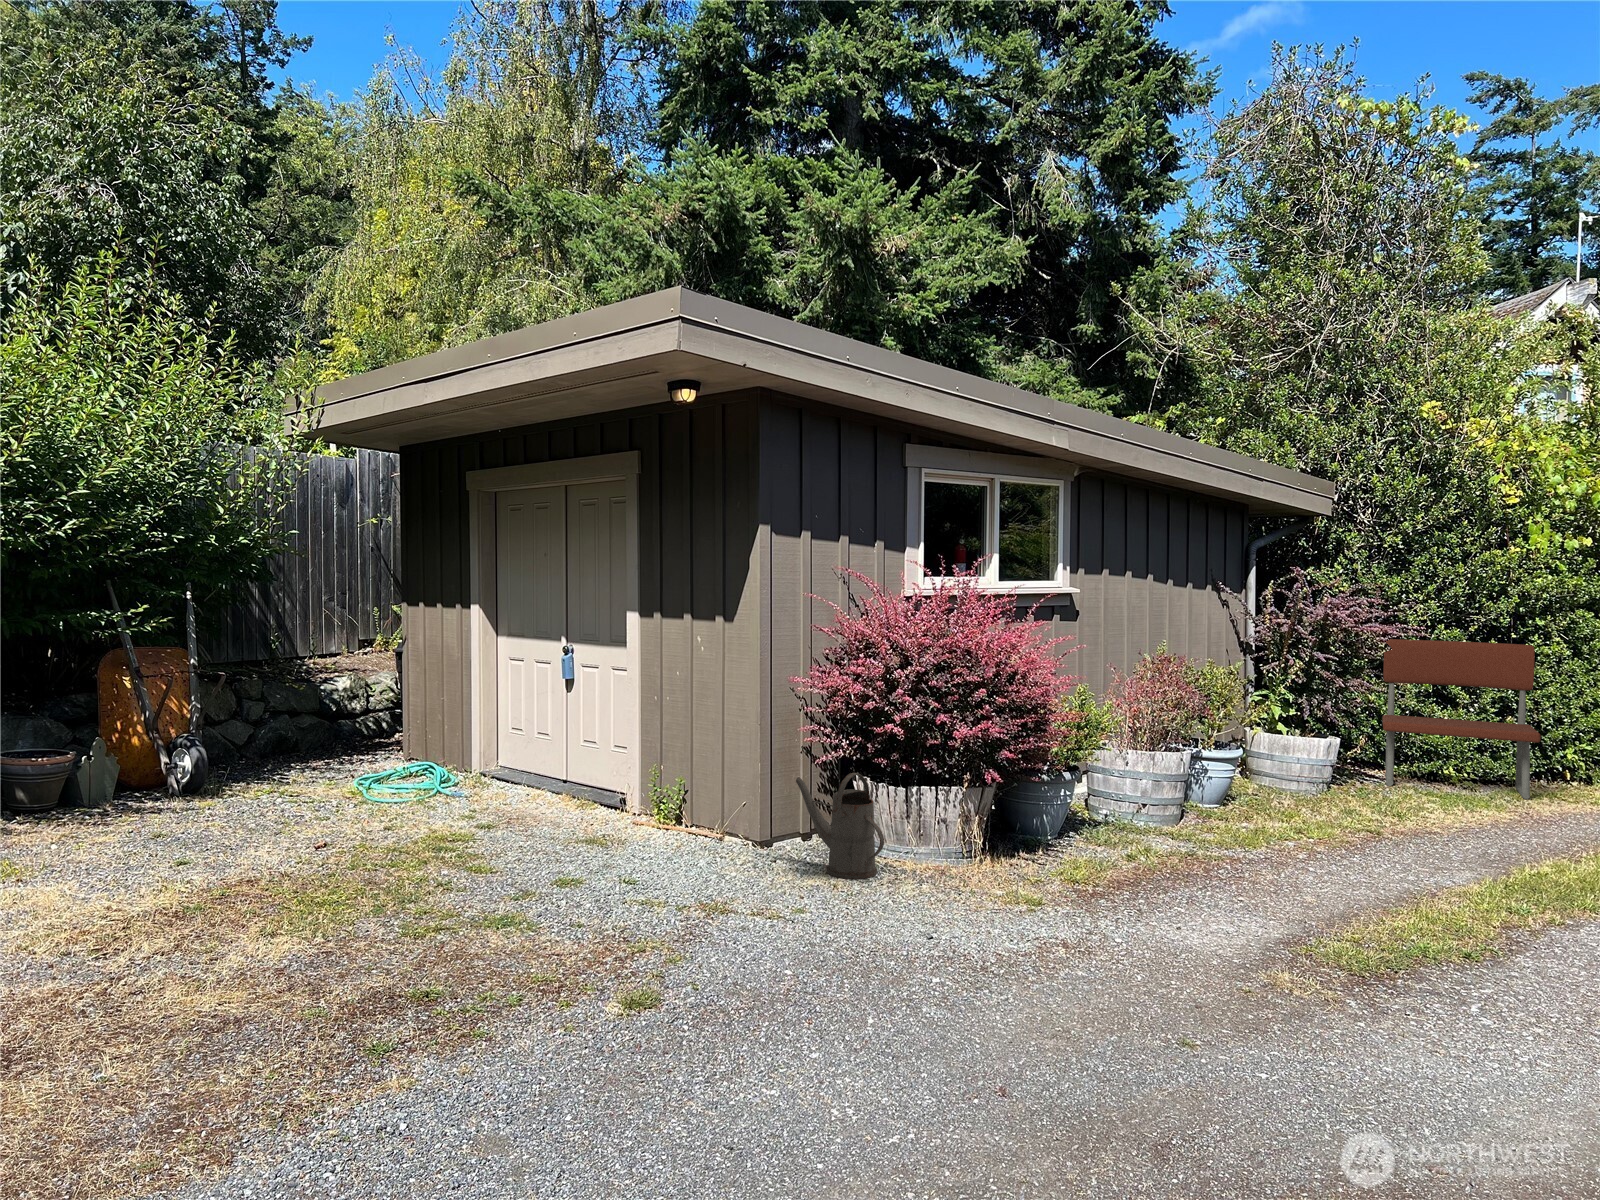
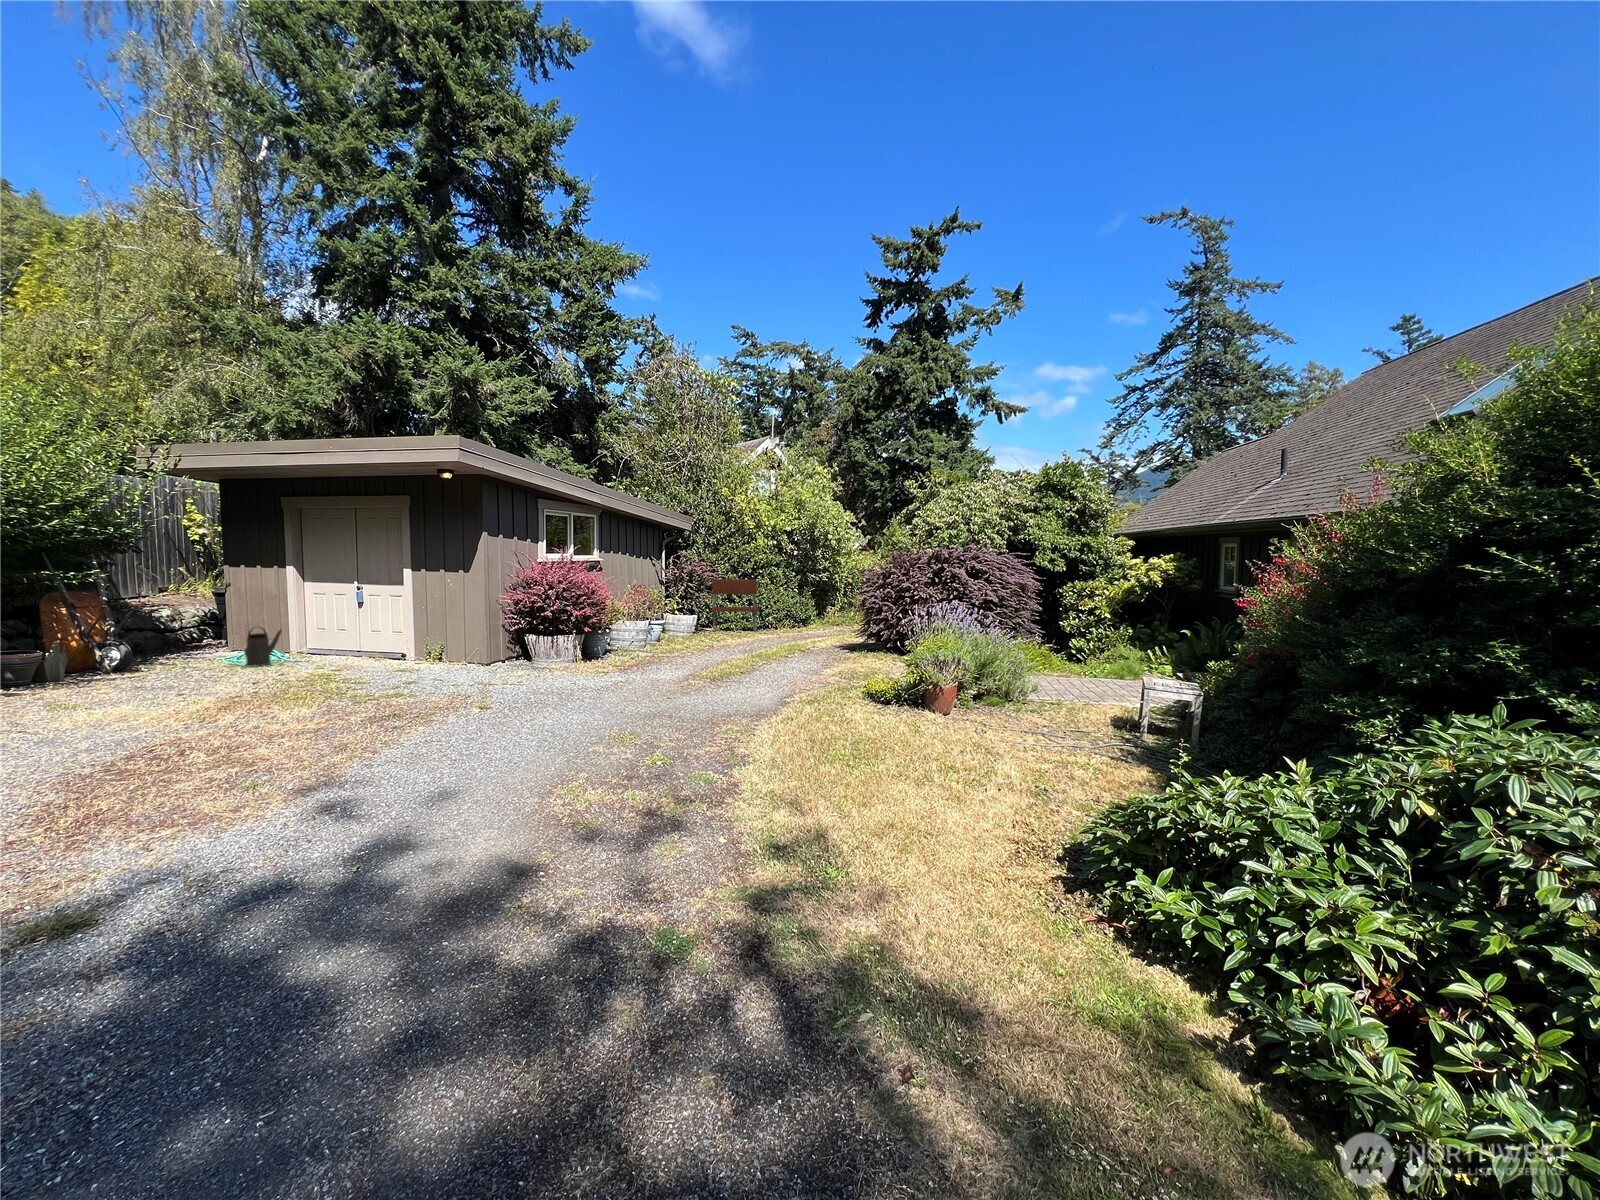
watering can: present [796,773,884,879] -> present [245,627,282,667]

